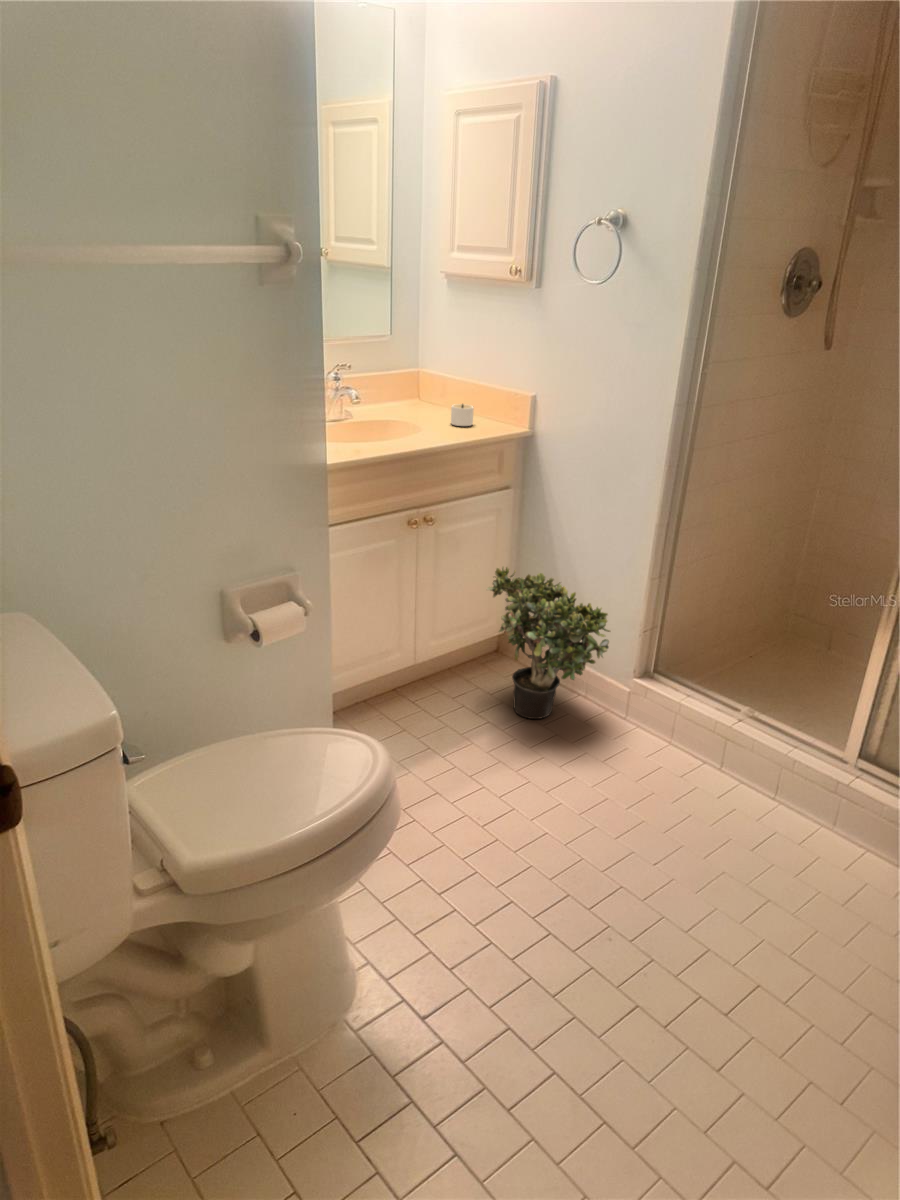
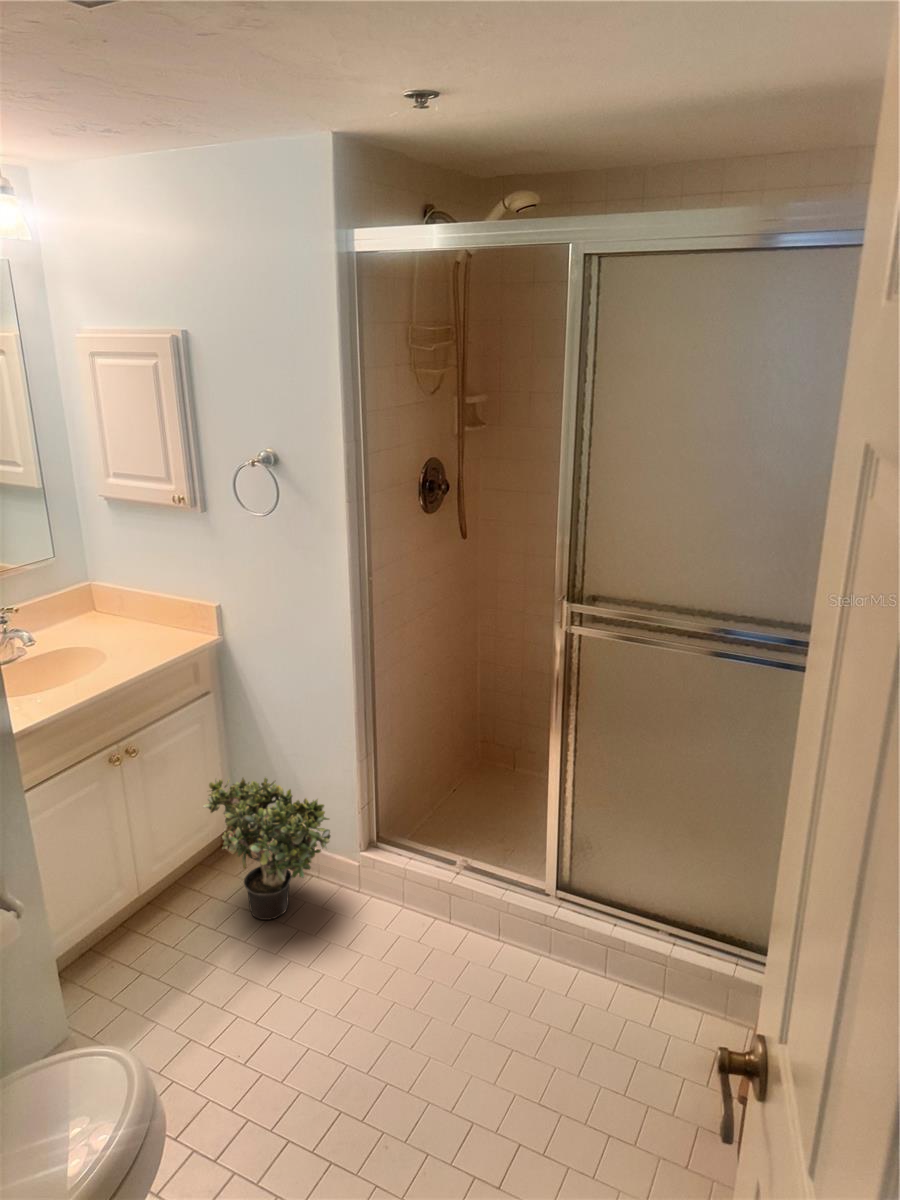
candle: present [451,404,474,426] -> none [136,627,170,651]

